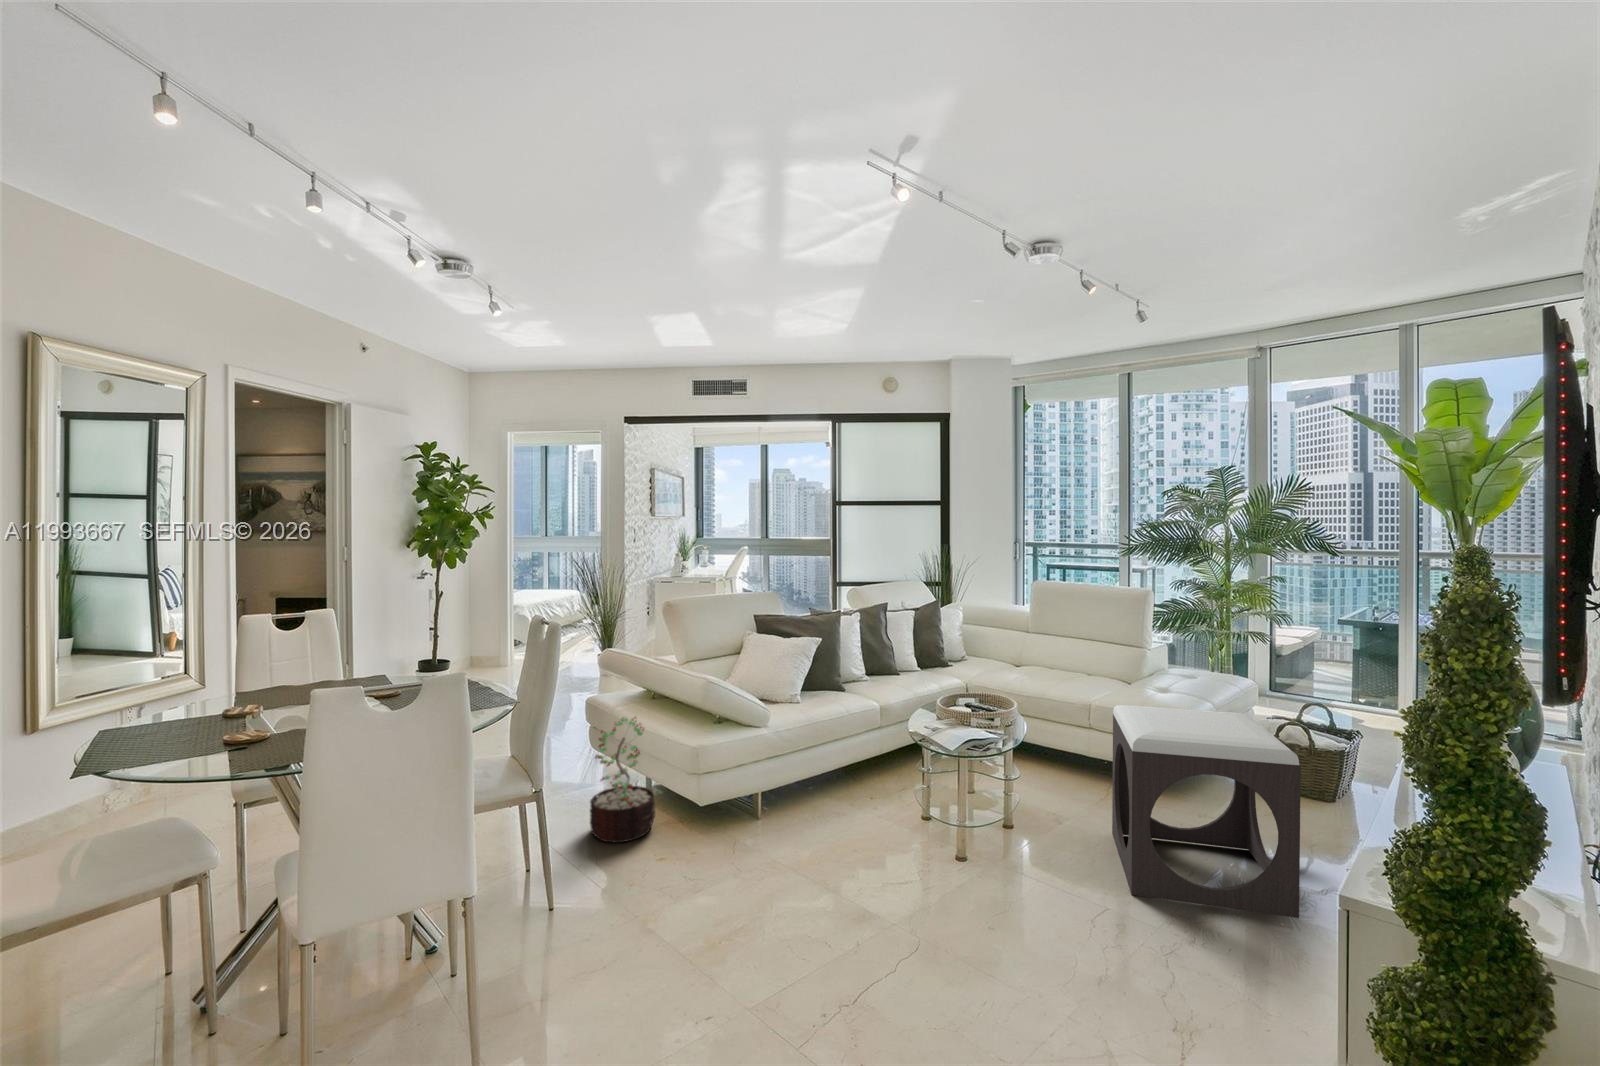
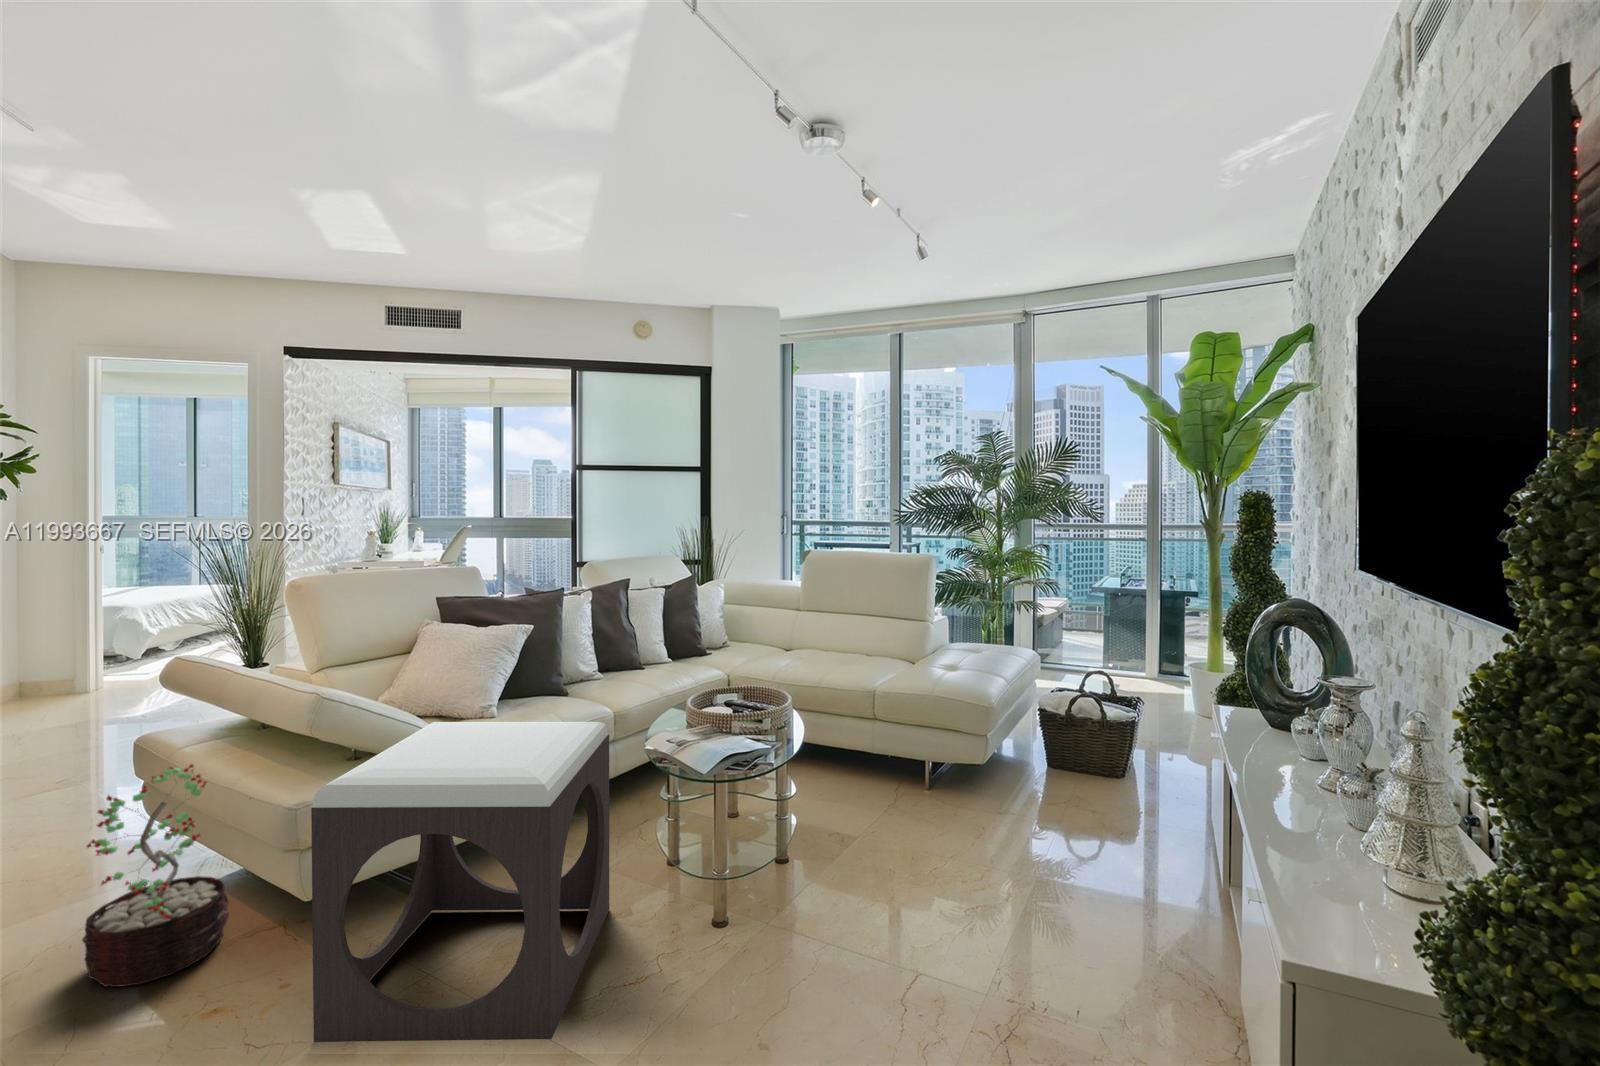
footstool: present [1112,705,1301,918] -> present [311,722,609,1042]

